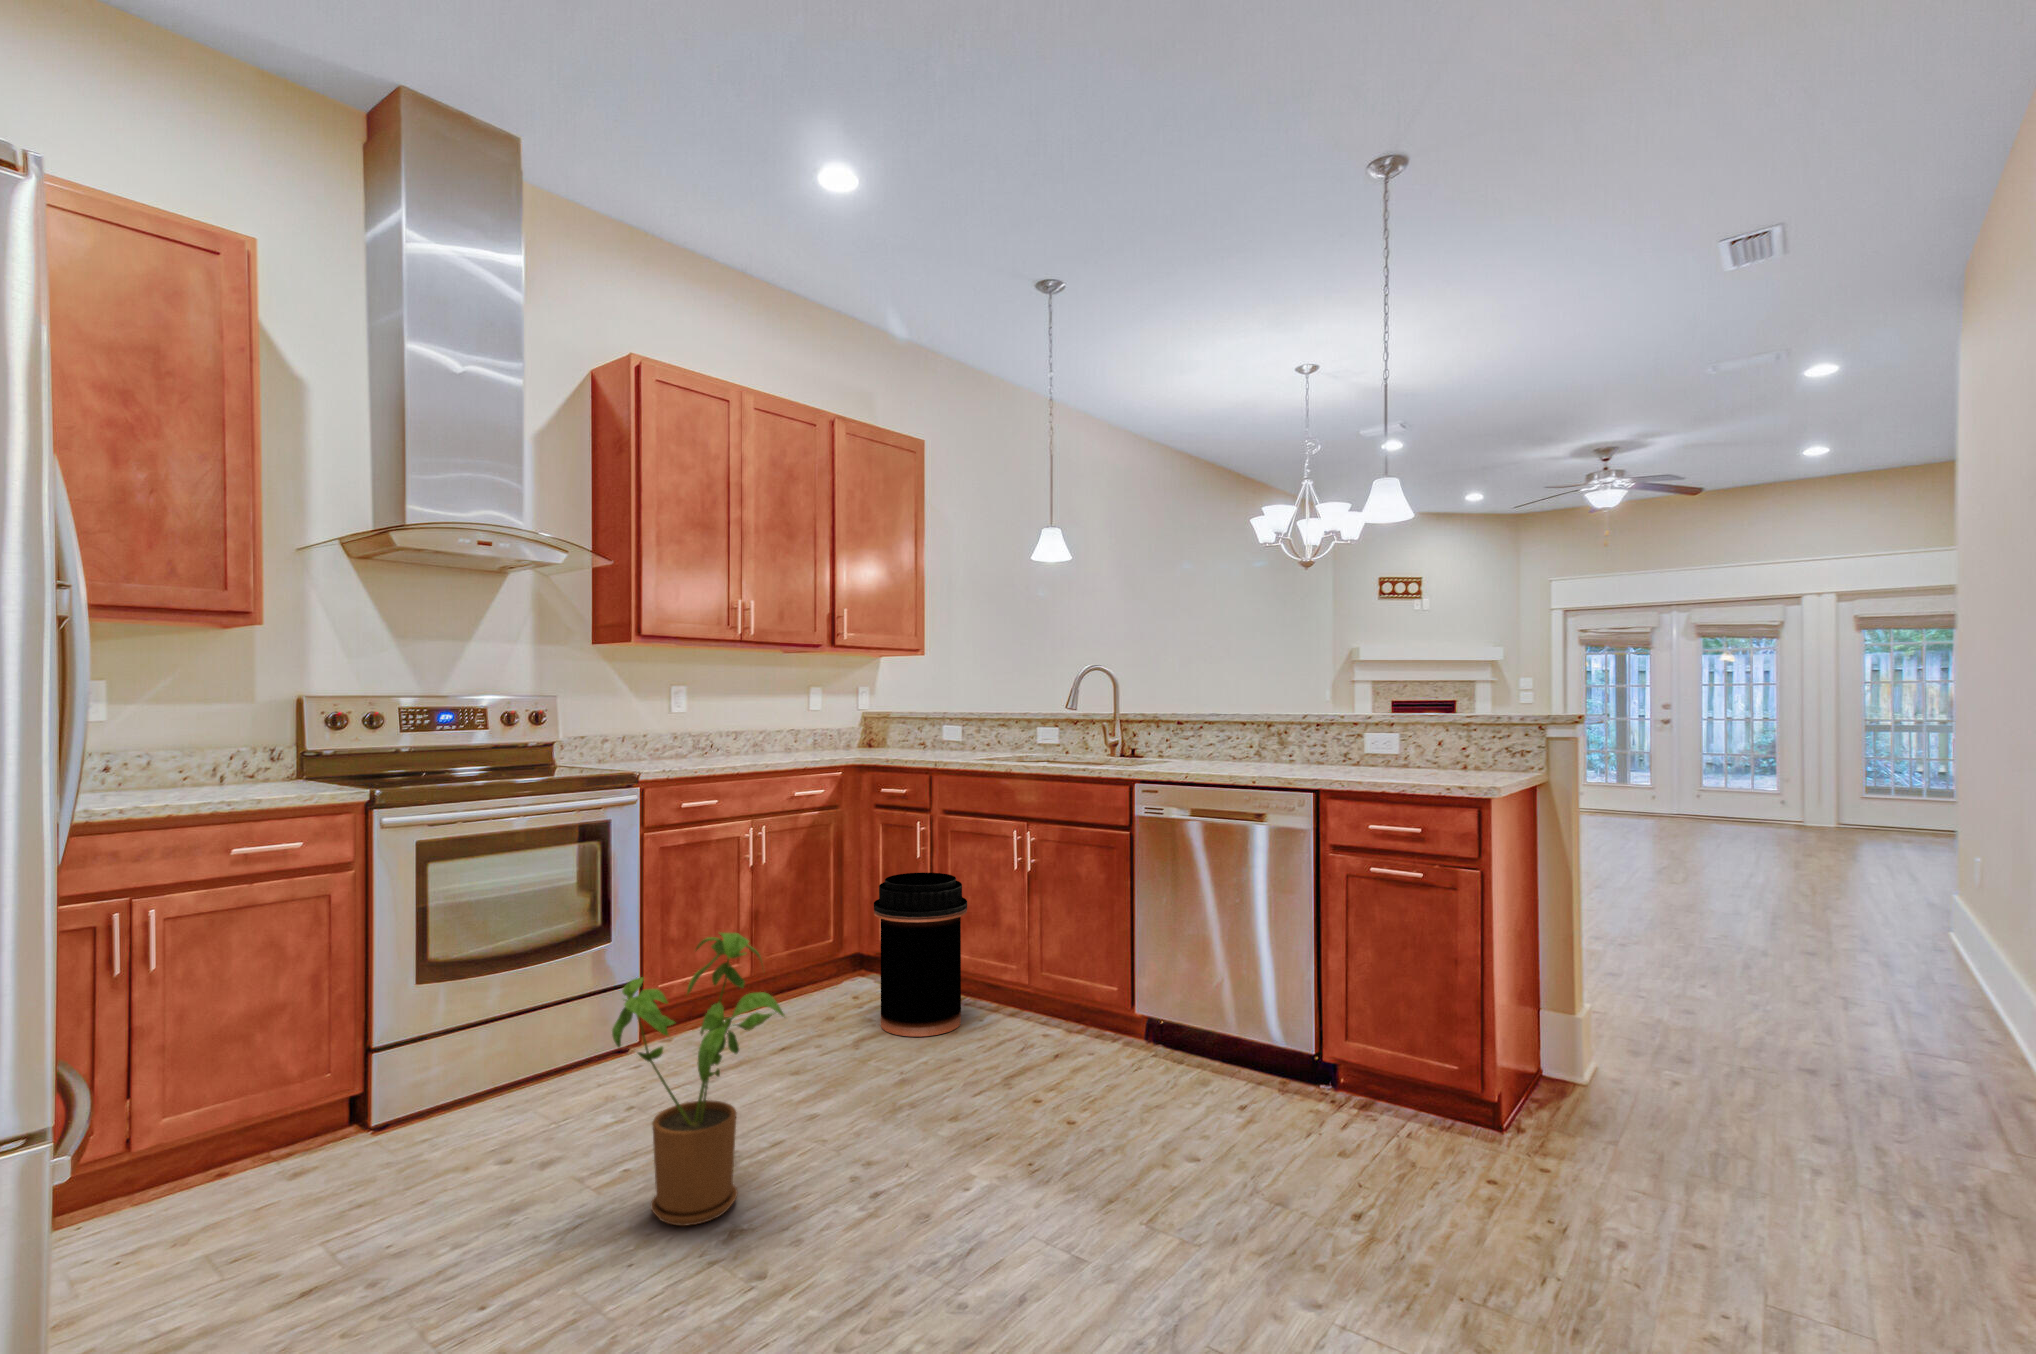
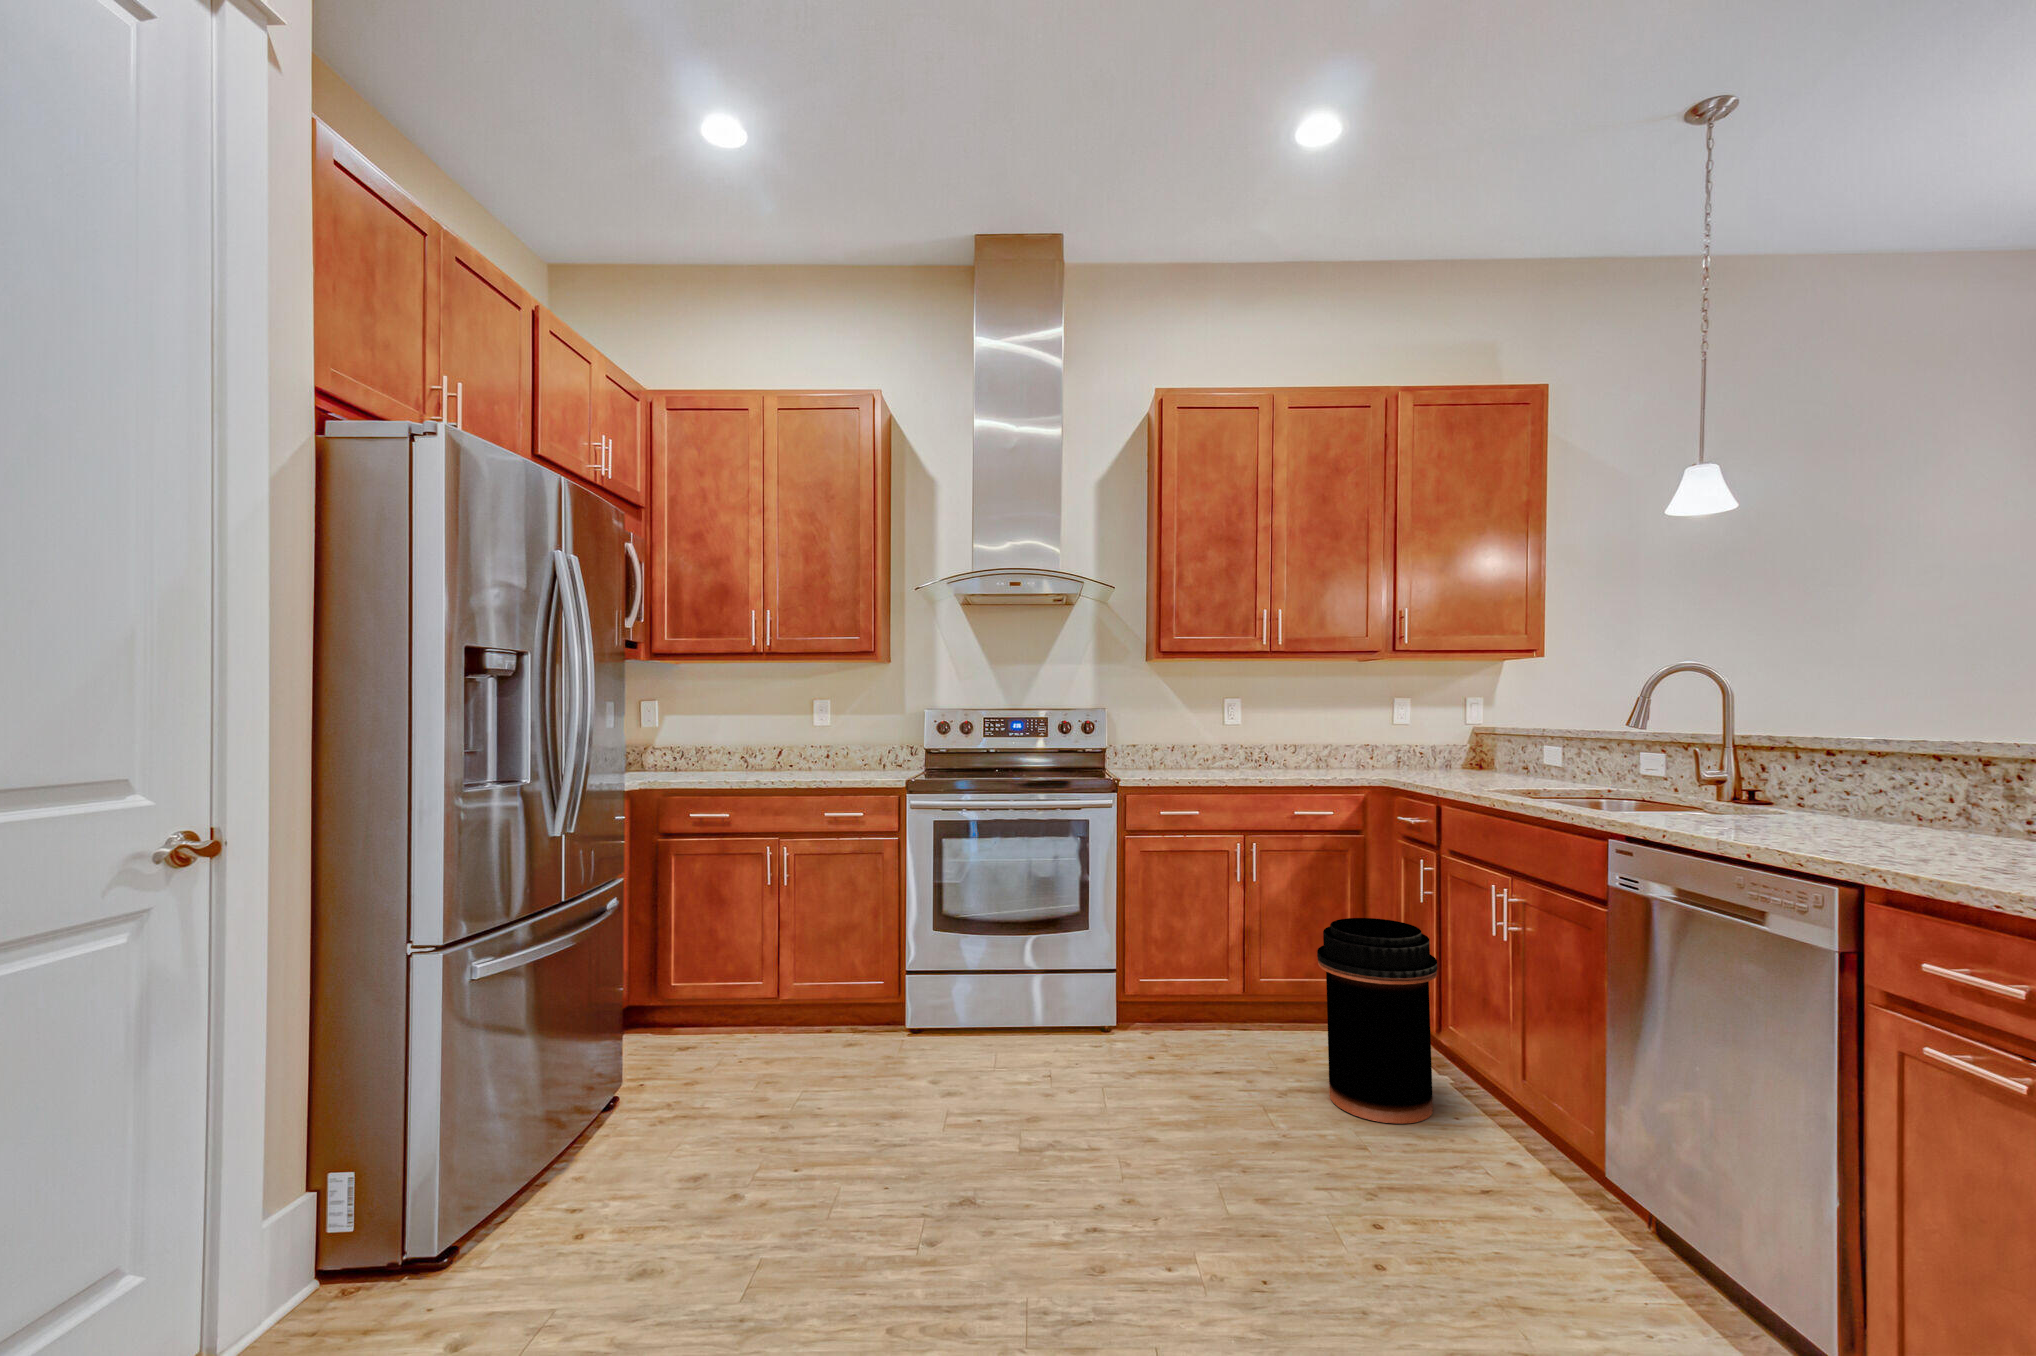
house plant: present [612,933,785,1226] -> none [892,931,1027,1190]

